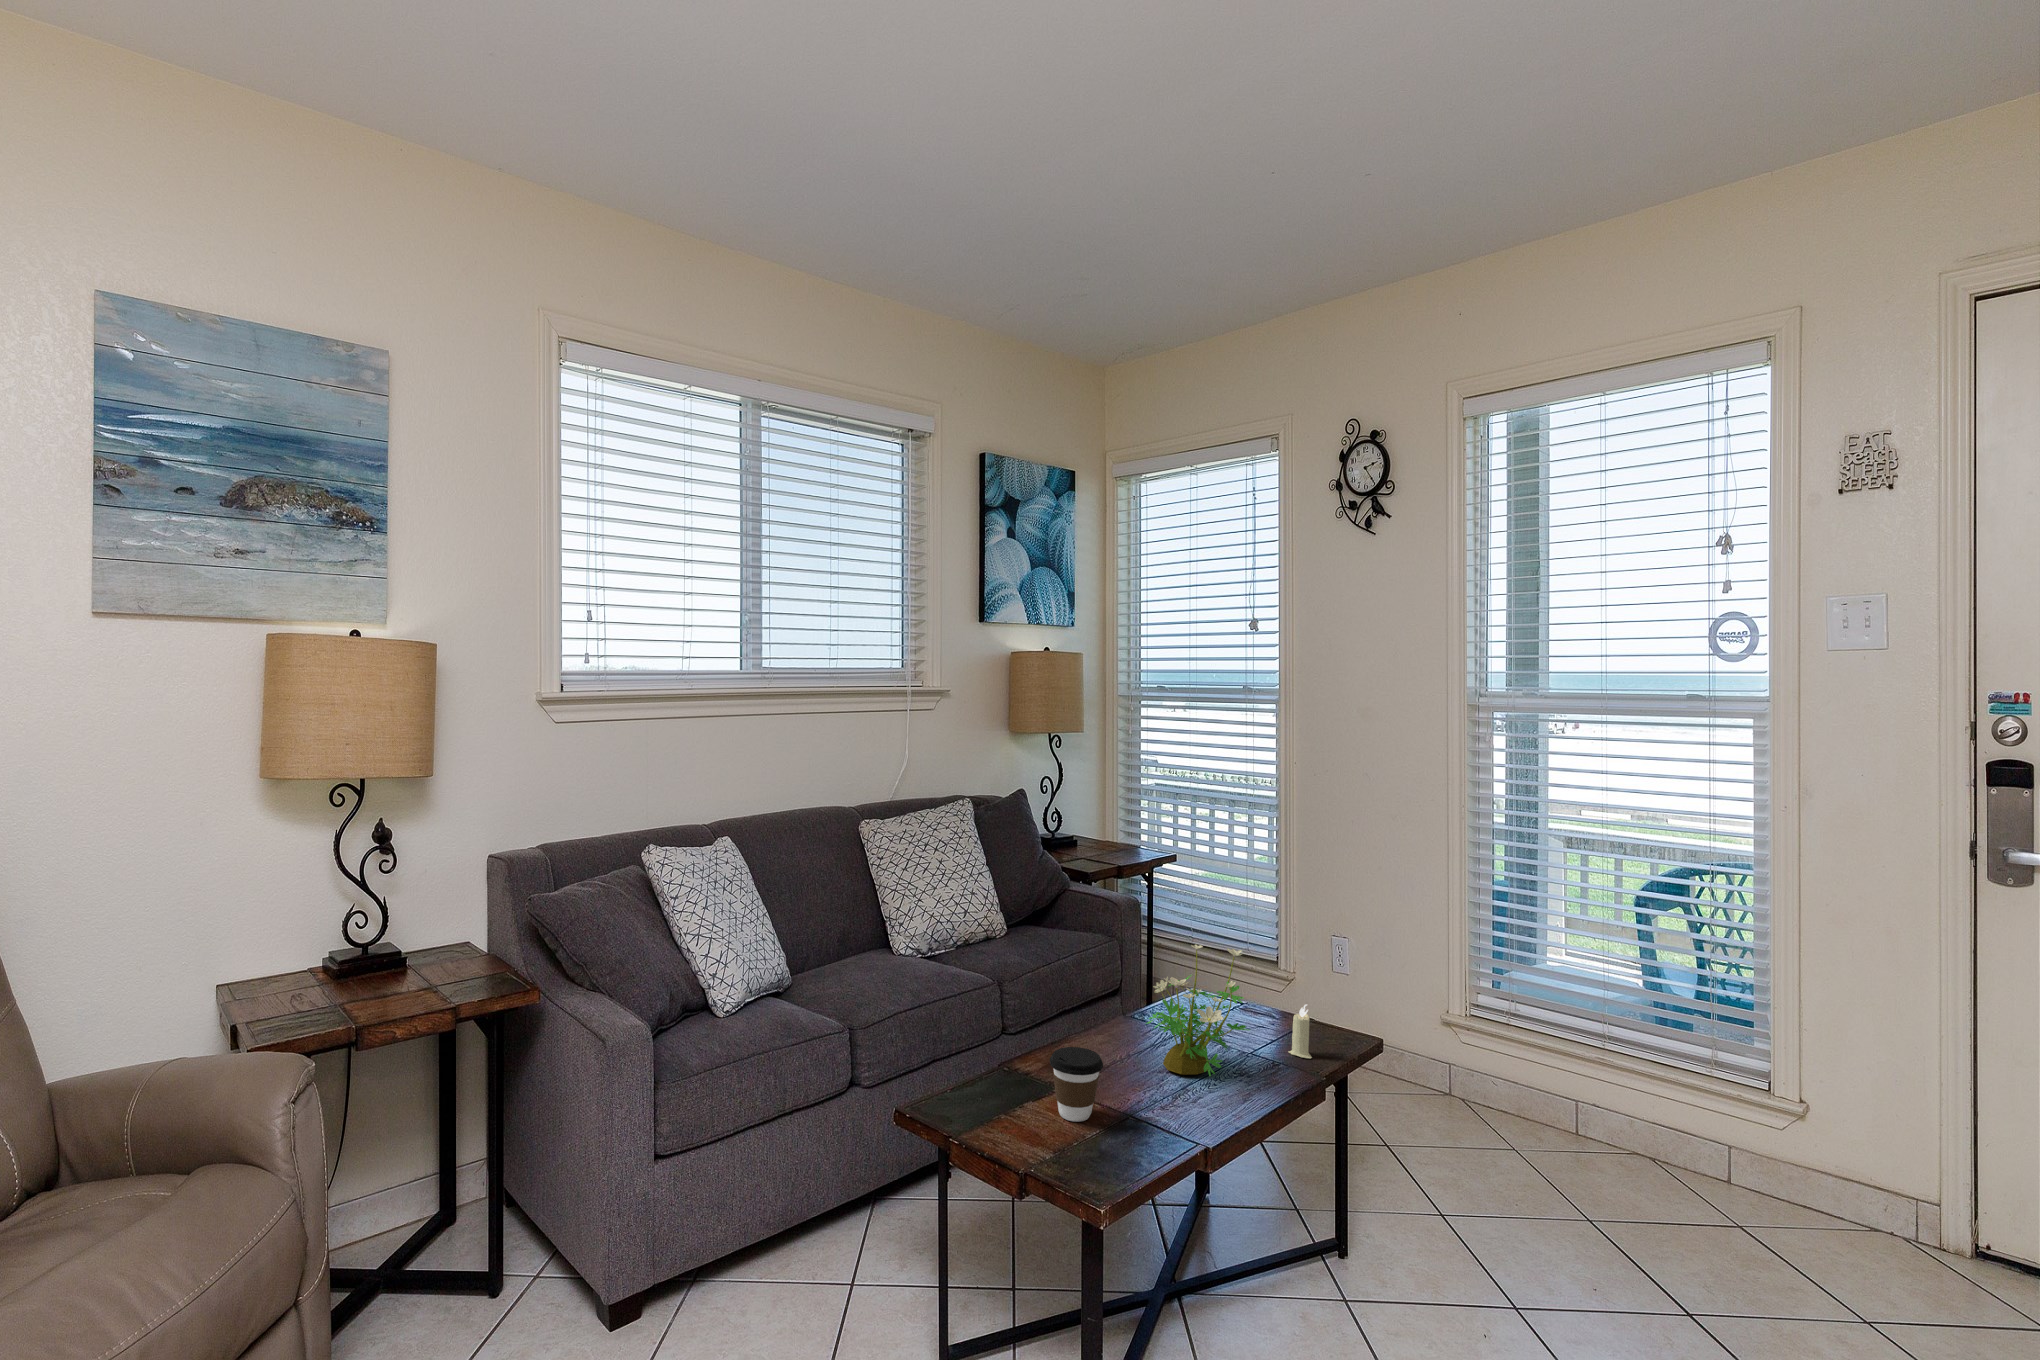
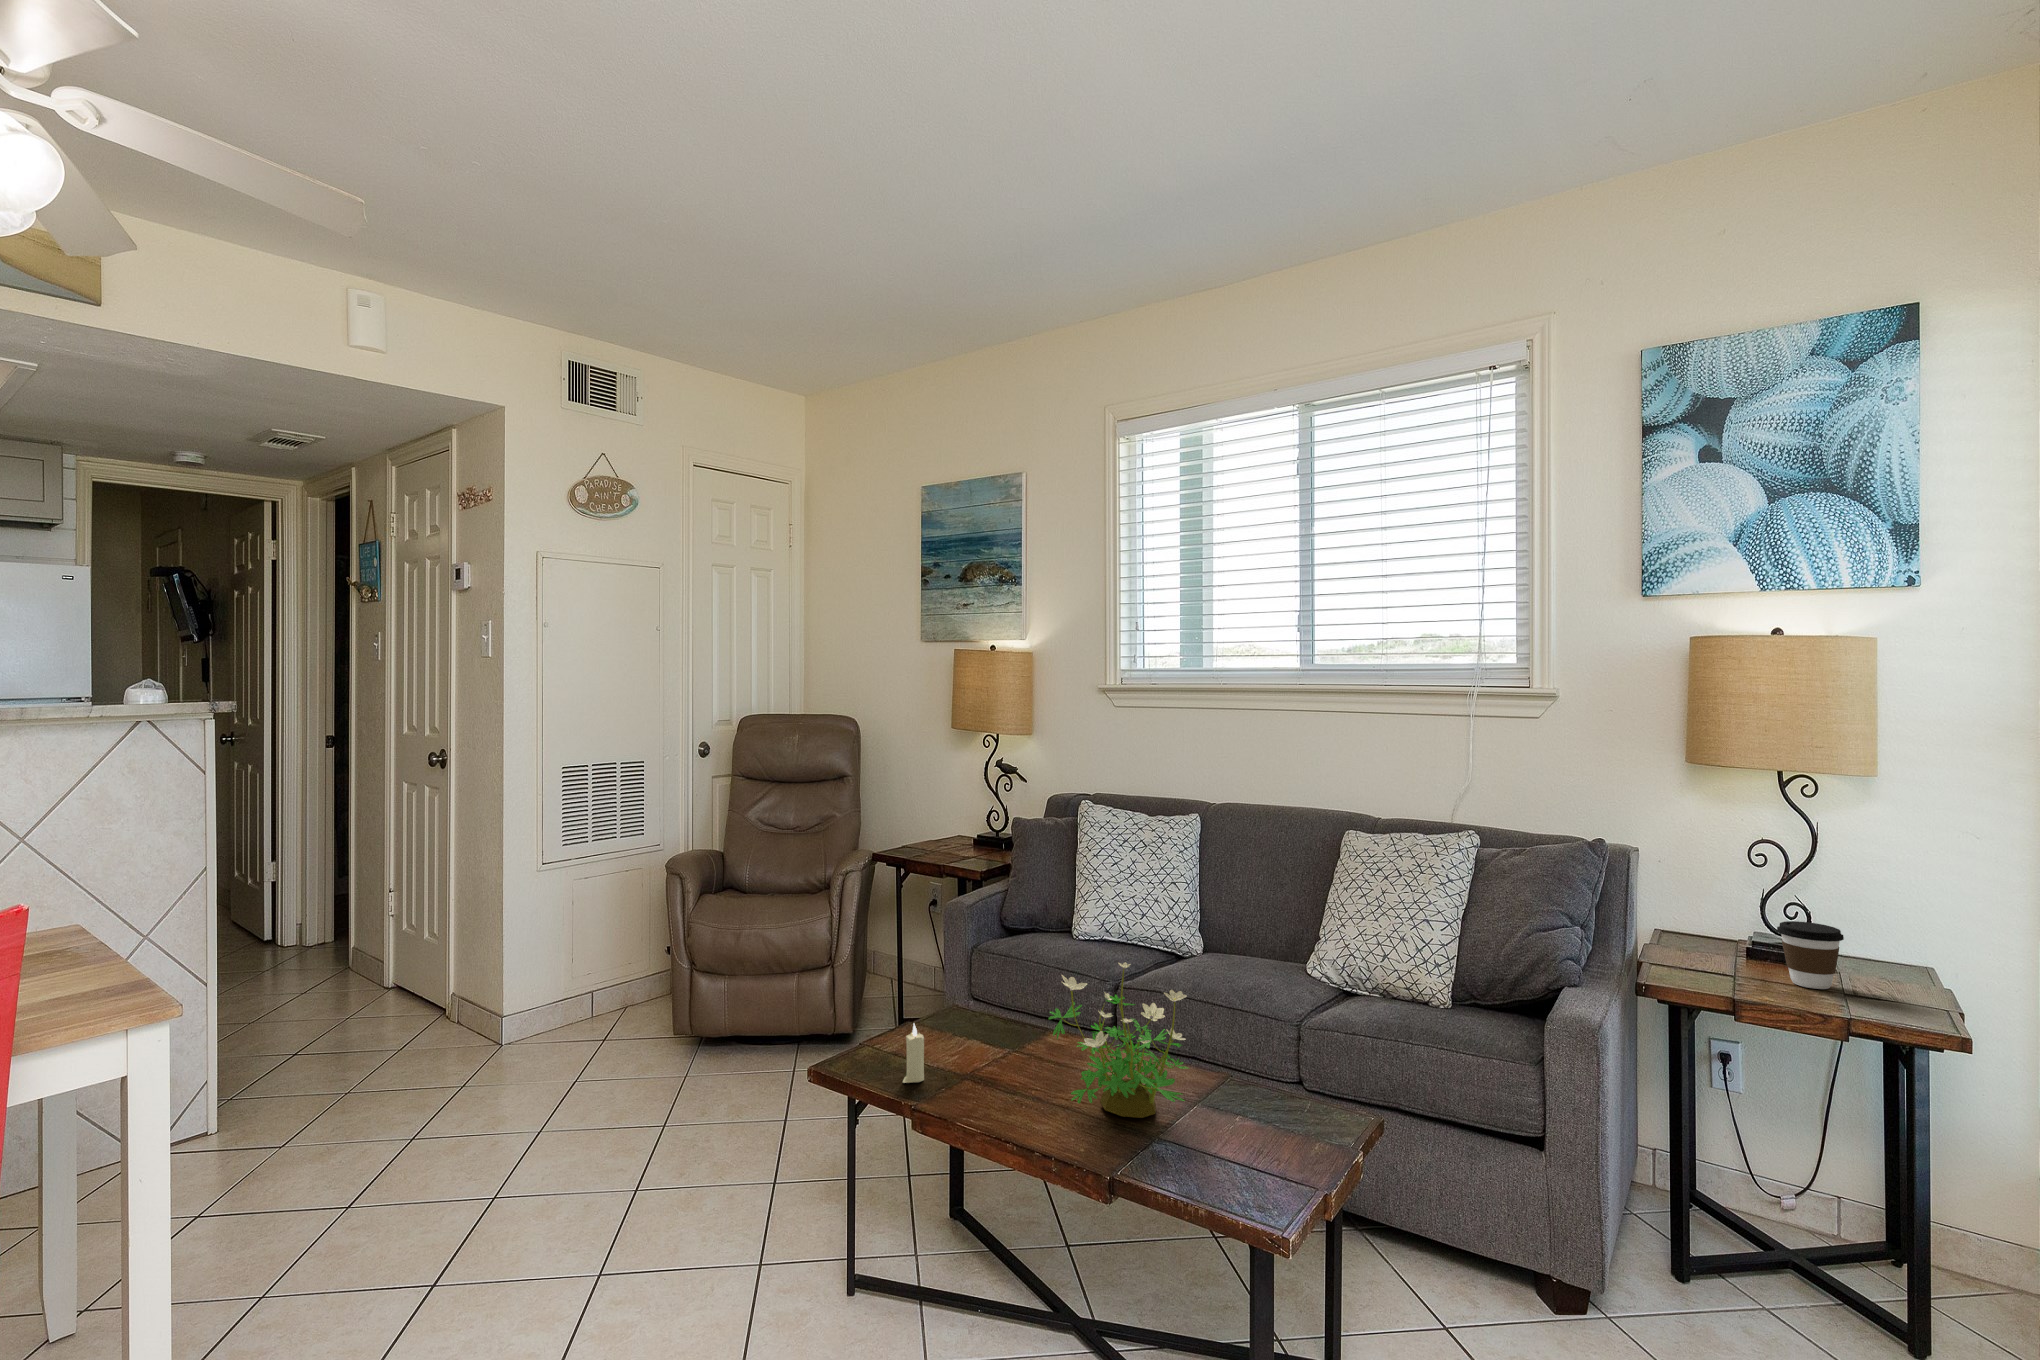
candle: present [1288,1004,1312,1058] -> present [903,1024,924,1083]
coffee cup: present [1050,1047,1103,1122] -> present [1777,921,1844,989]

